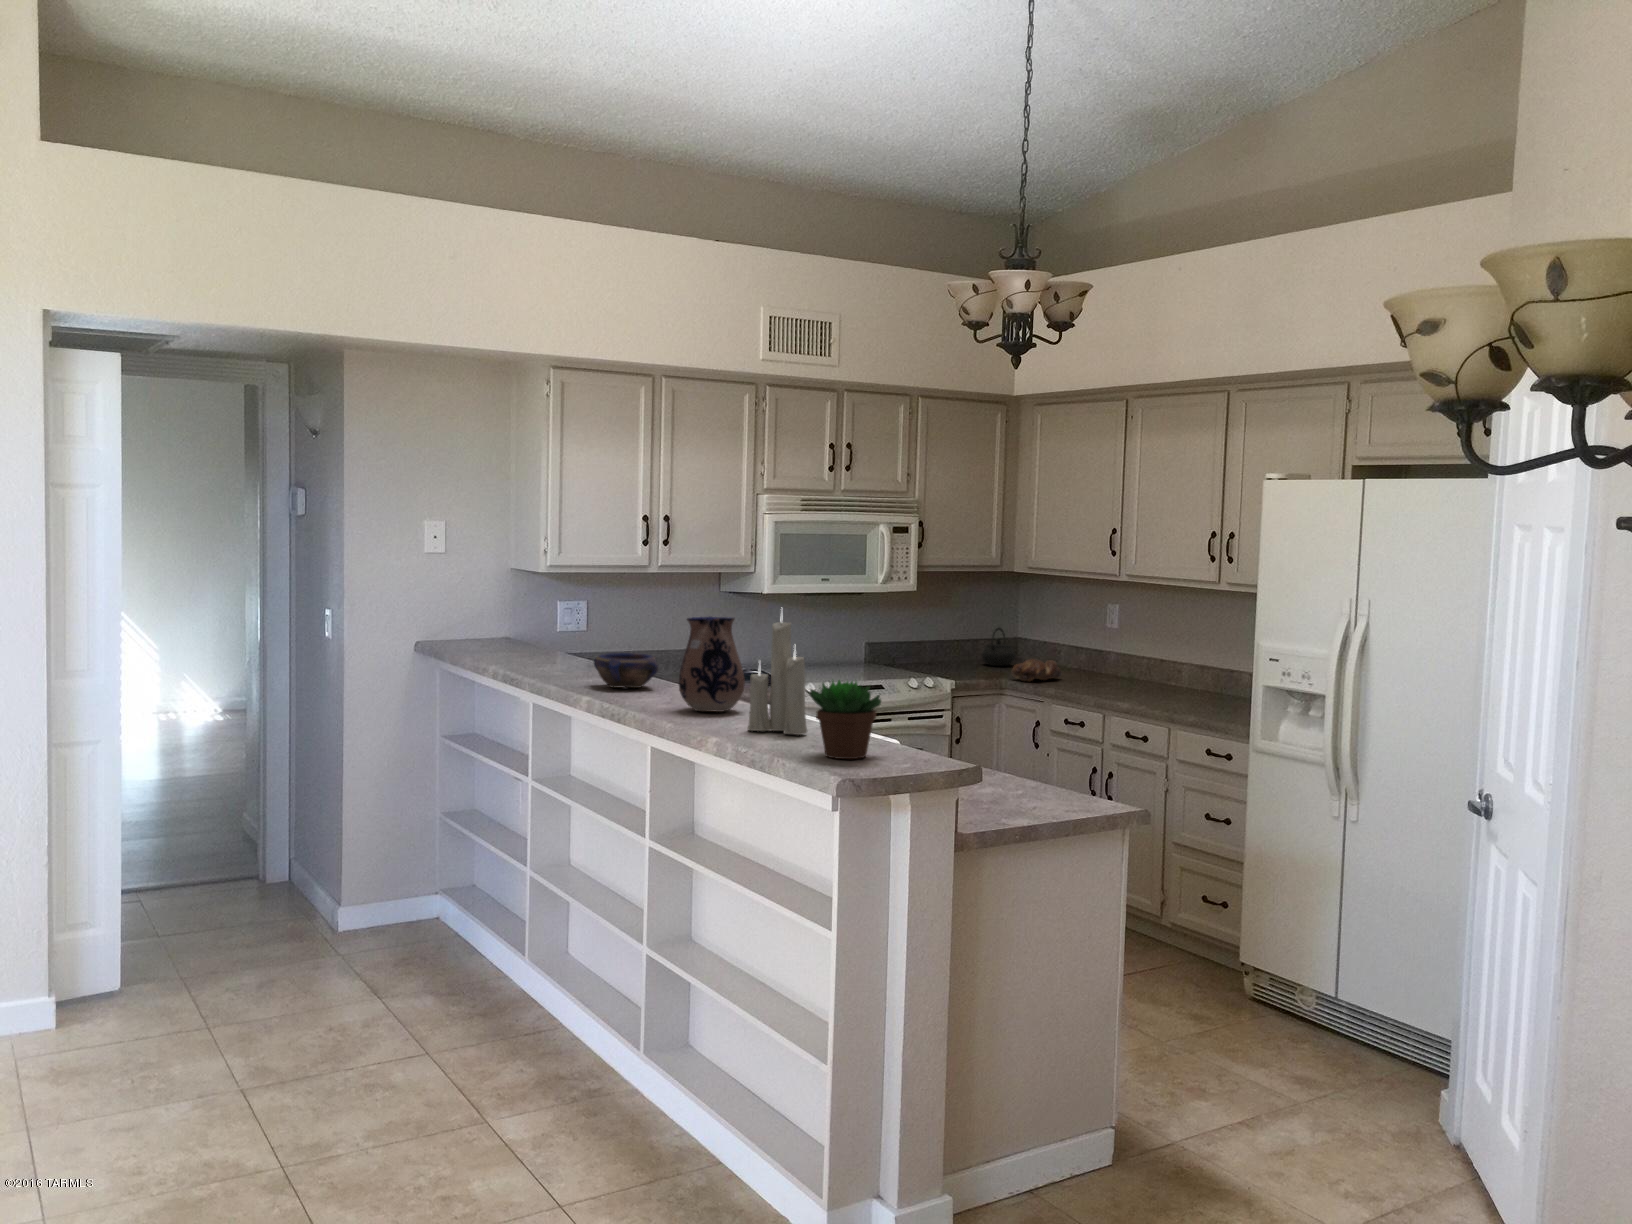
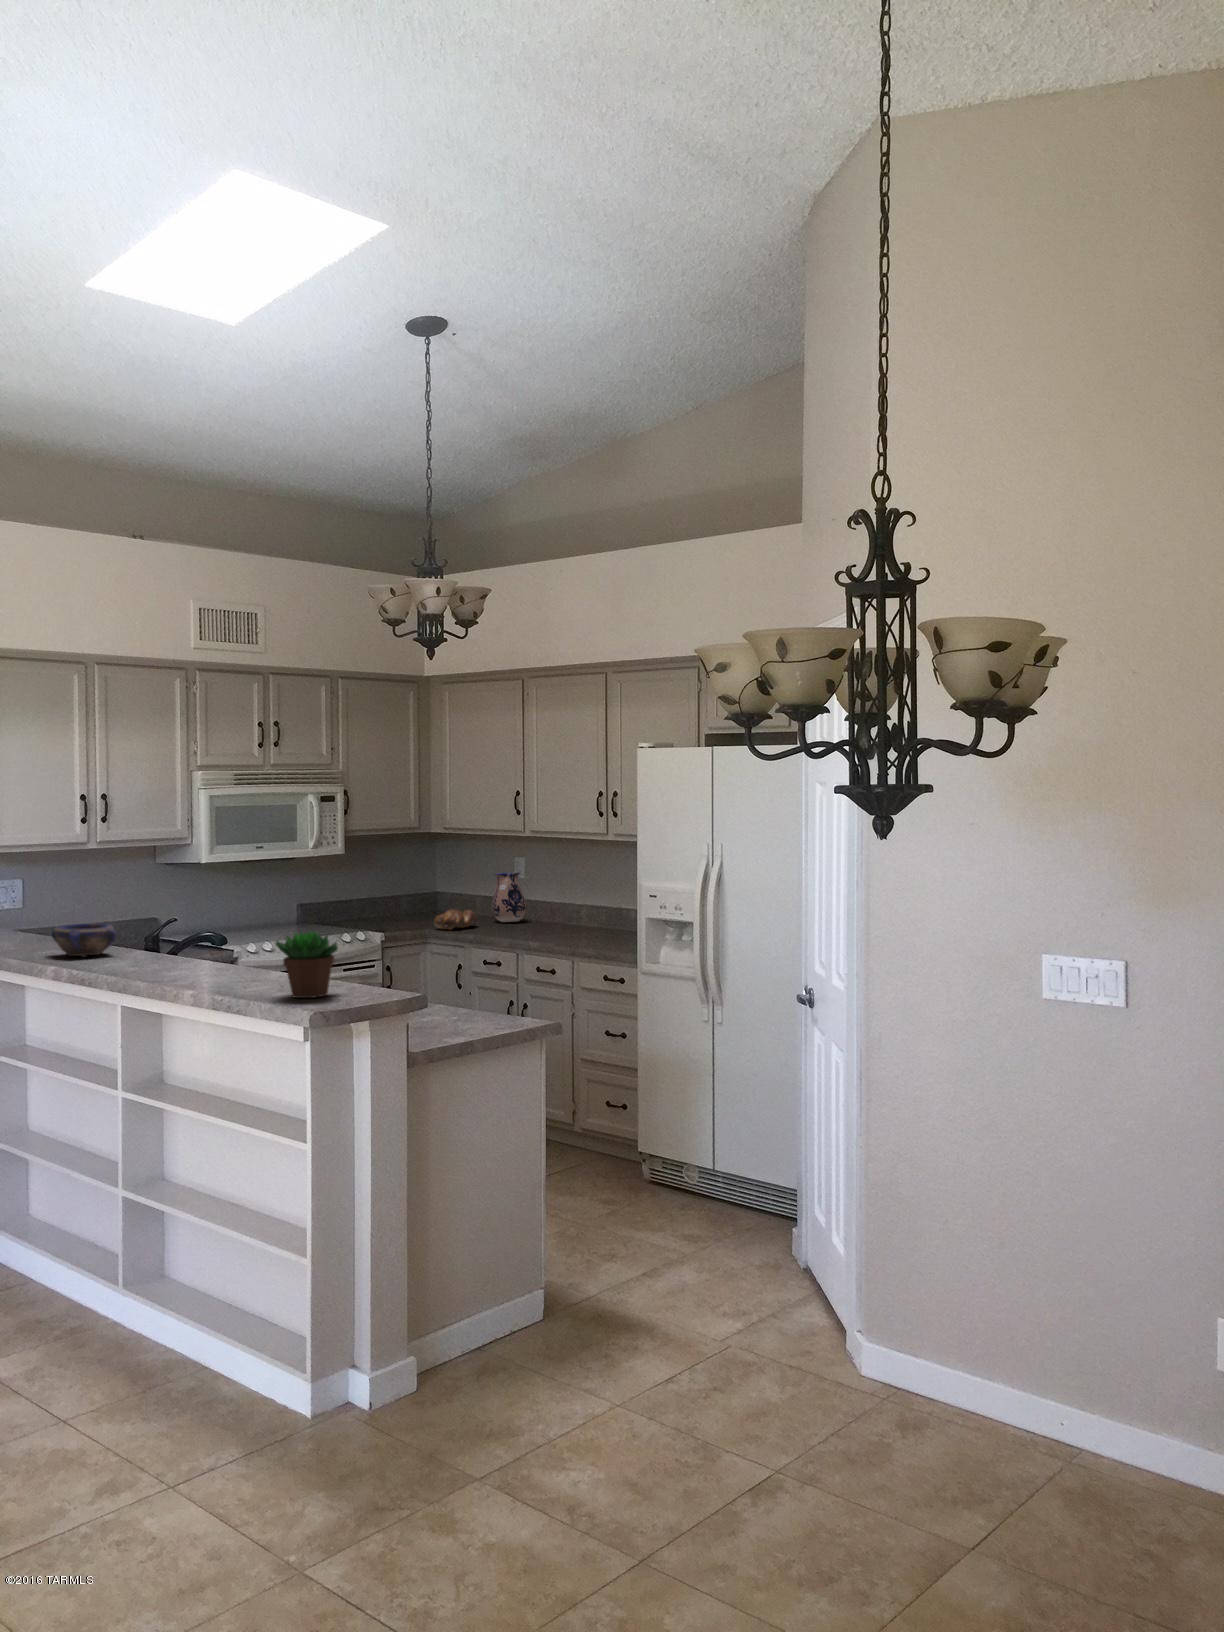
ceramic pitcher: present [679,617,745,712] -> present [492,873,526,922]
candle: present [748,619,807,735] -> none [216,867,271,983]
kettle: present [982,628,1015,666] -> none [405,883,436,918]

